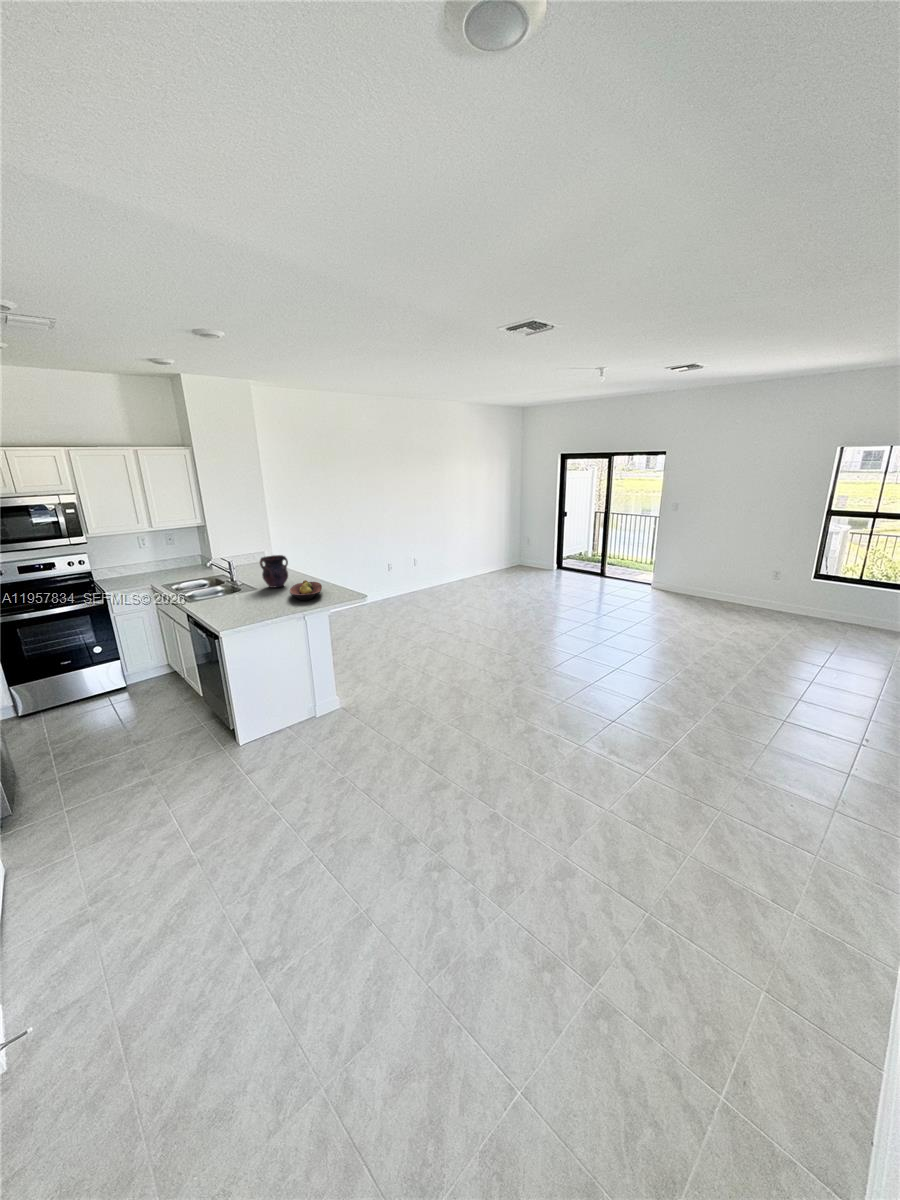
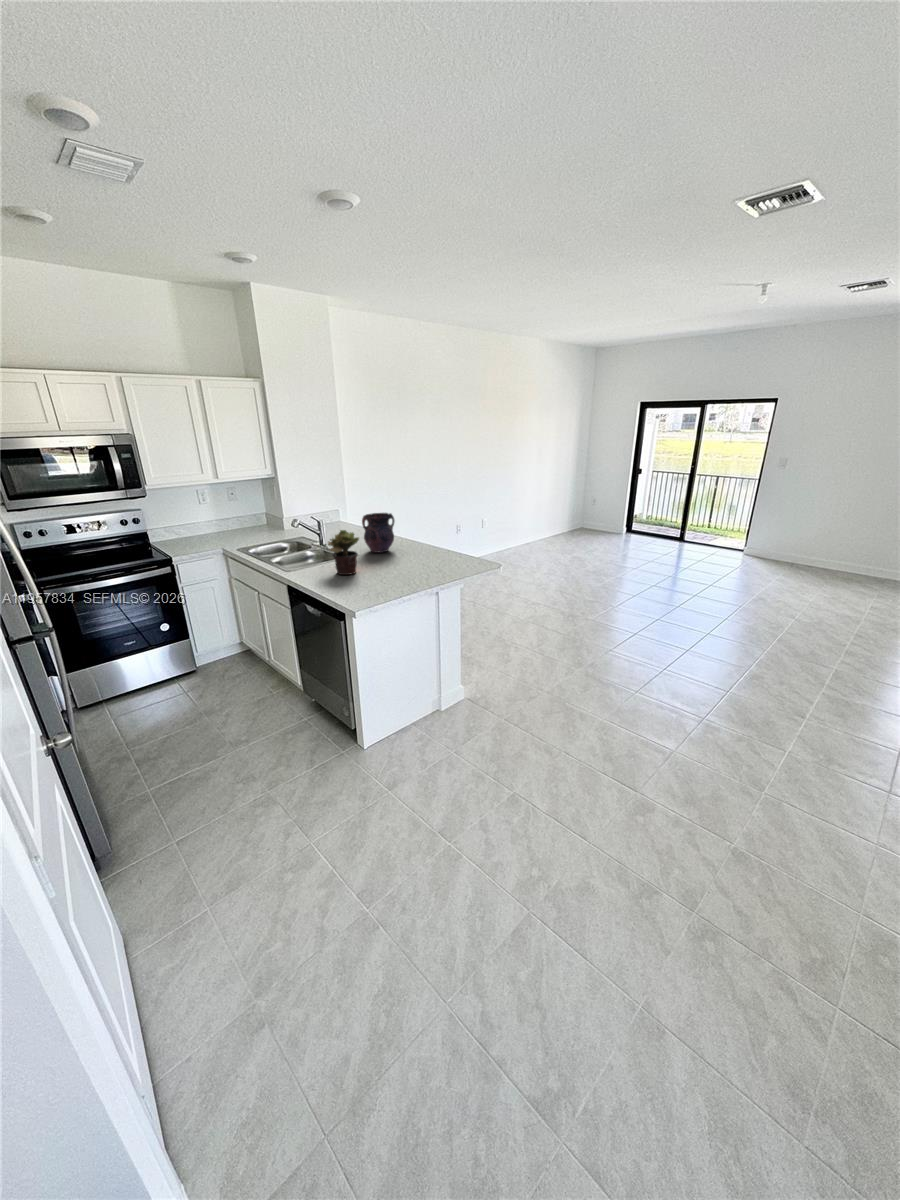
potted plant: none [218,570,246,606] -> present [328,530,359,575]
fruit bowl: present [290,580,322,600] -> none [407,544,448,569]

